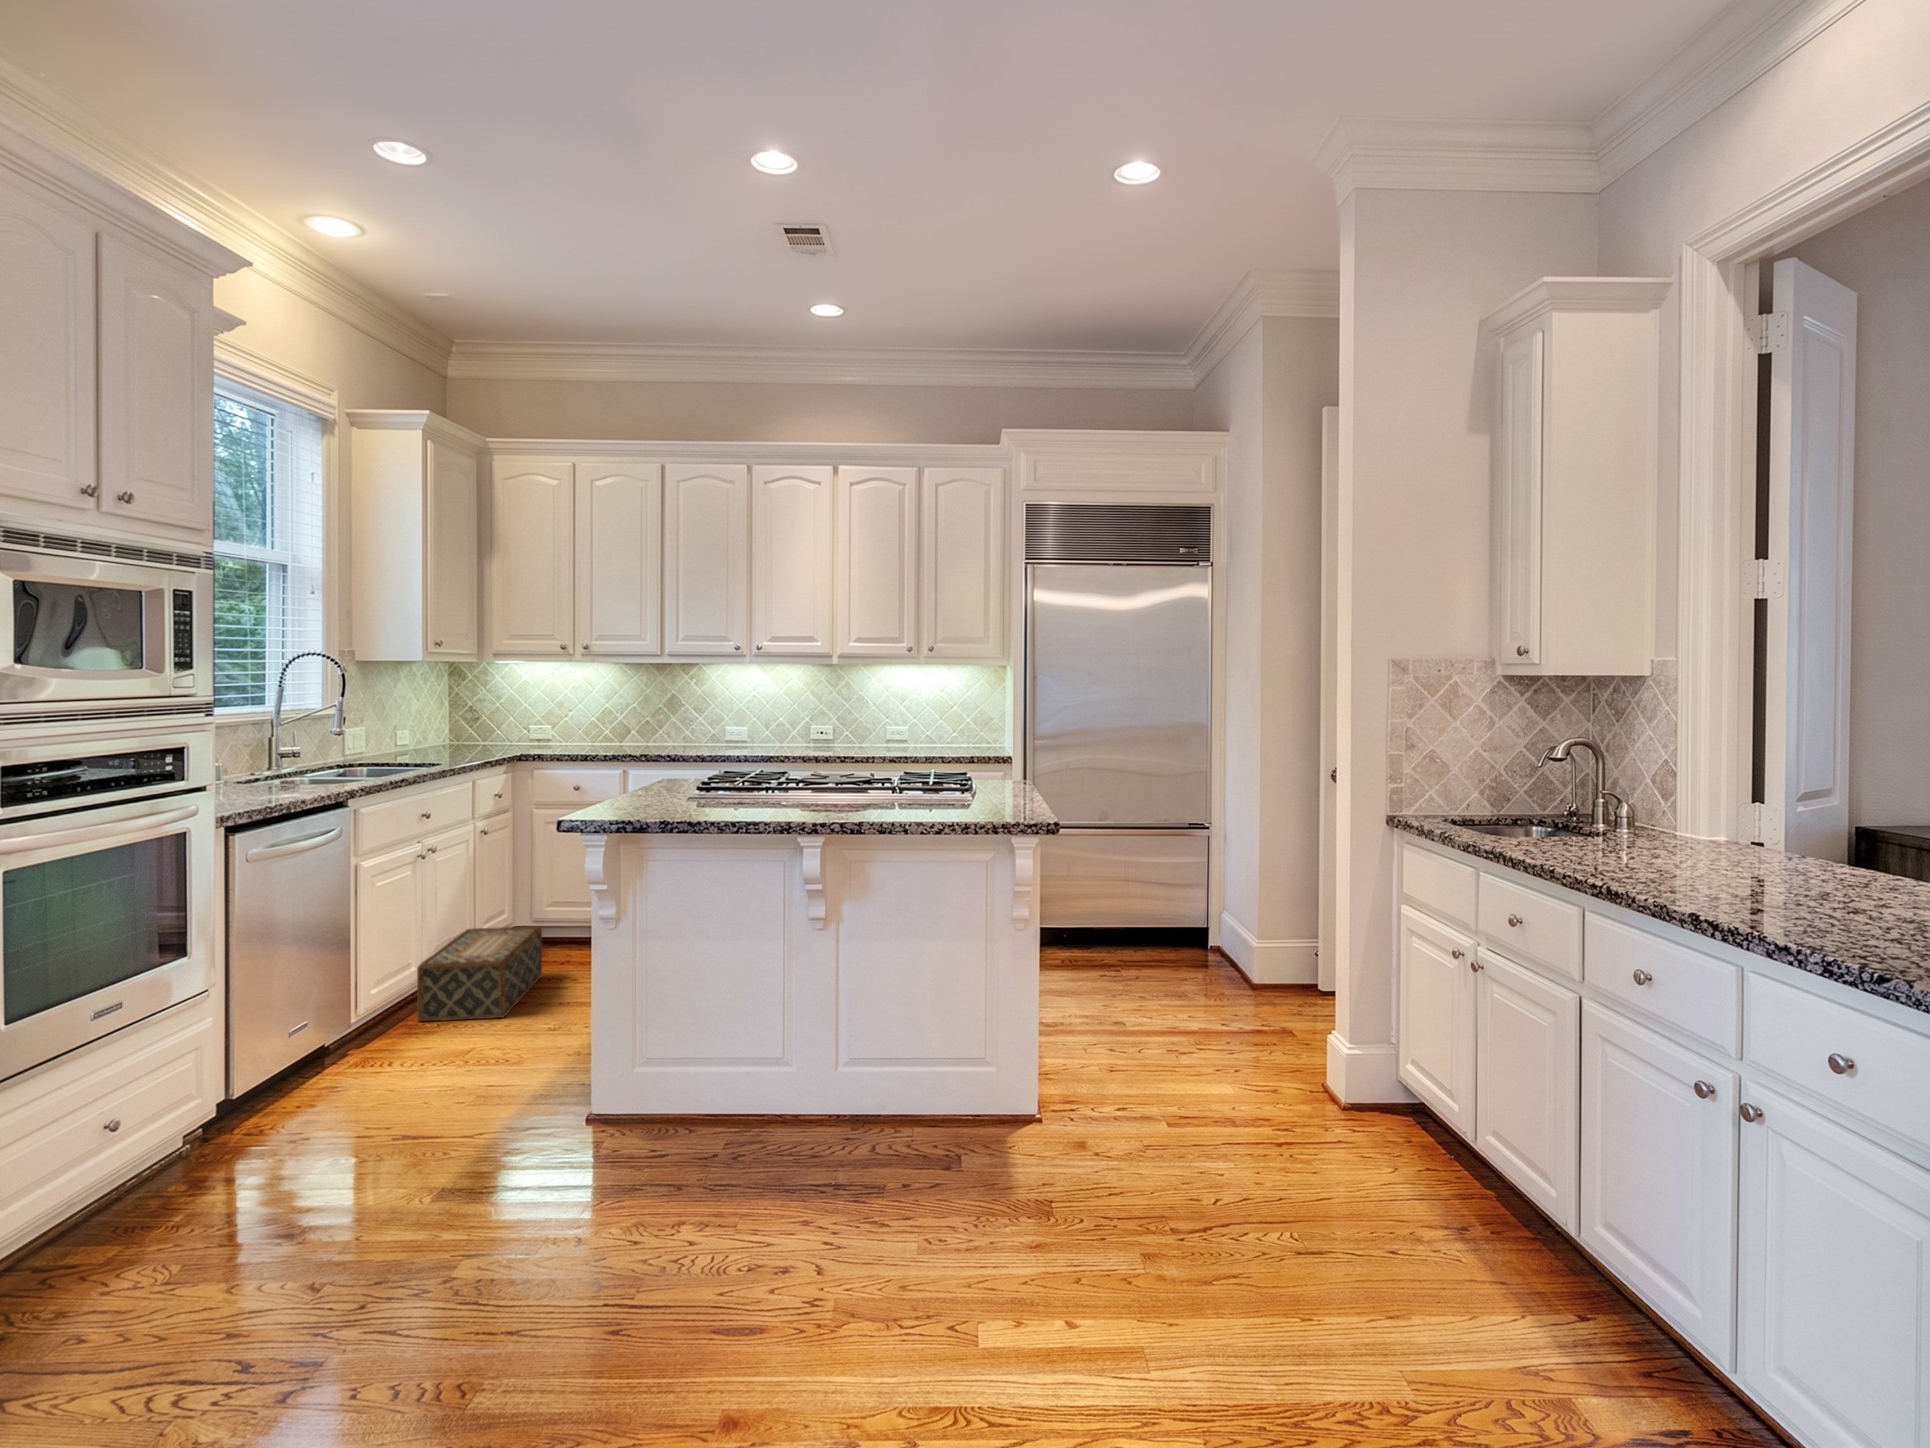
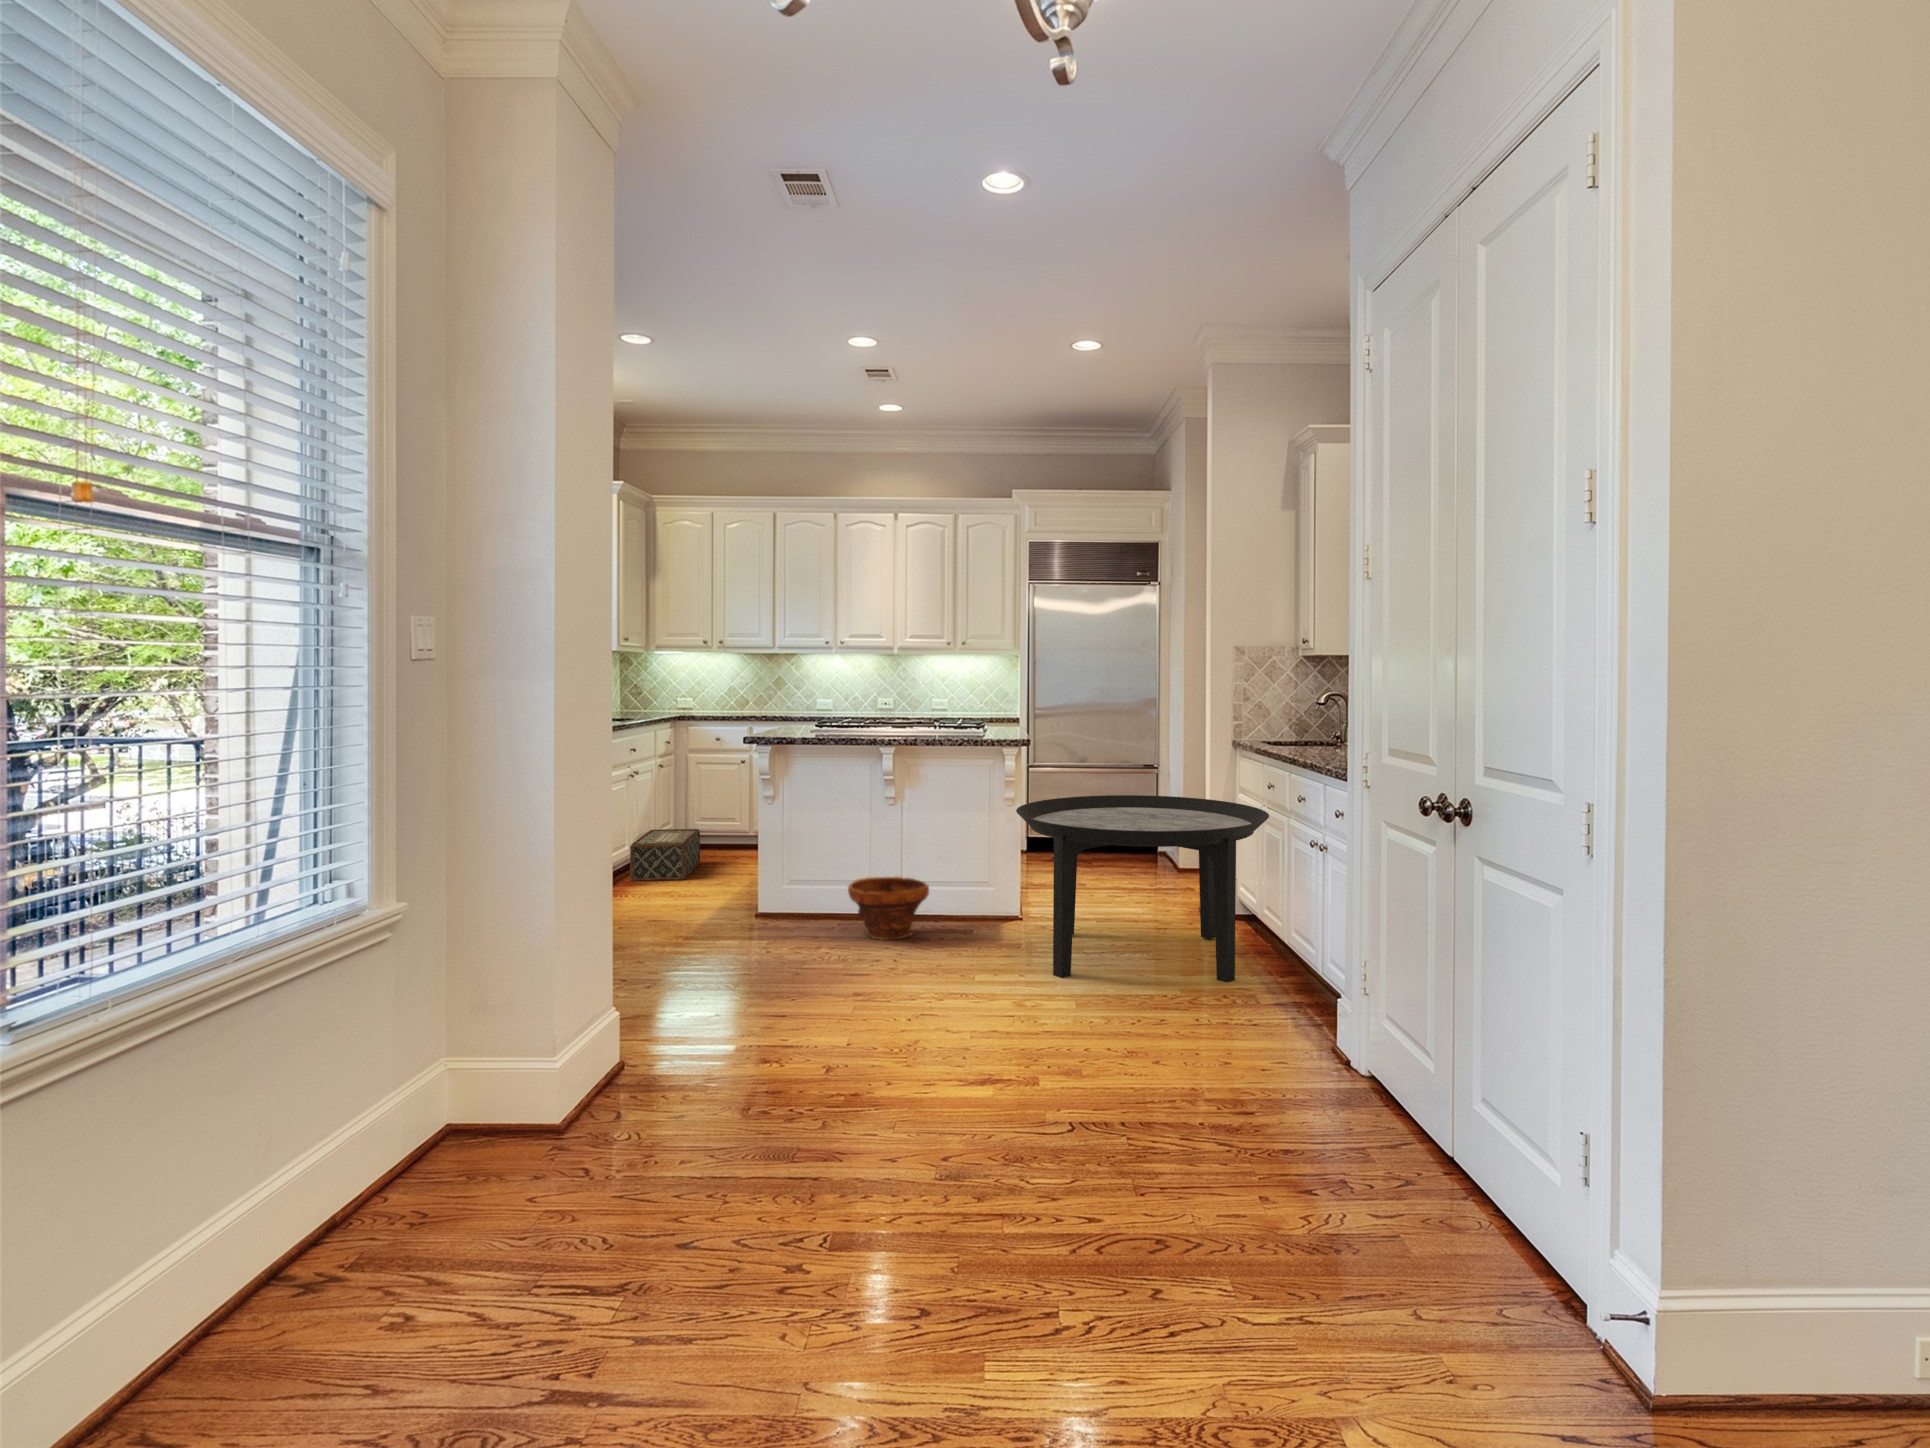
round table: none [1050,915,1548,1347] -> present [1016,795,1269,982]
planter: none [740,1058,885,1193] -> present [848,876,929,940]

